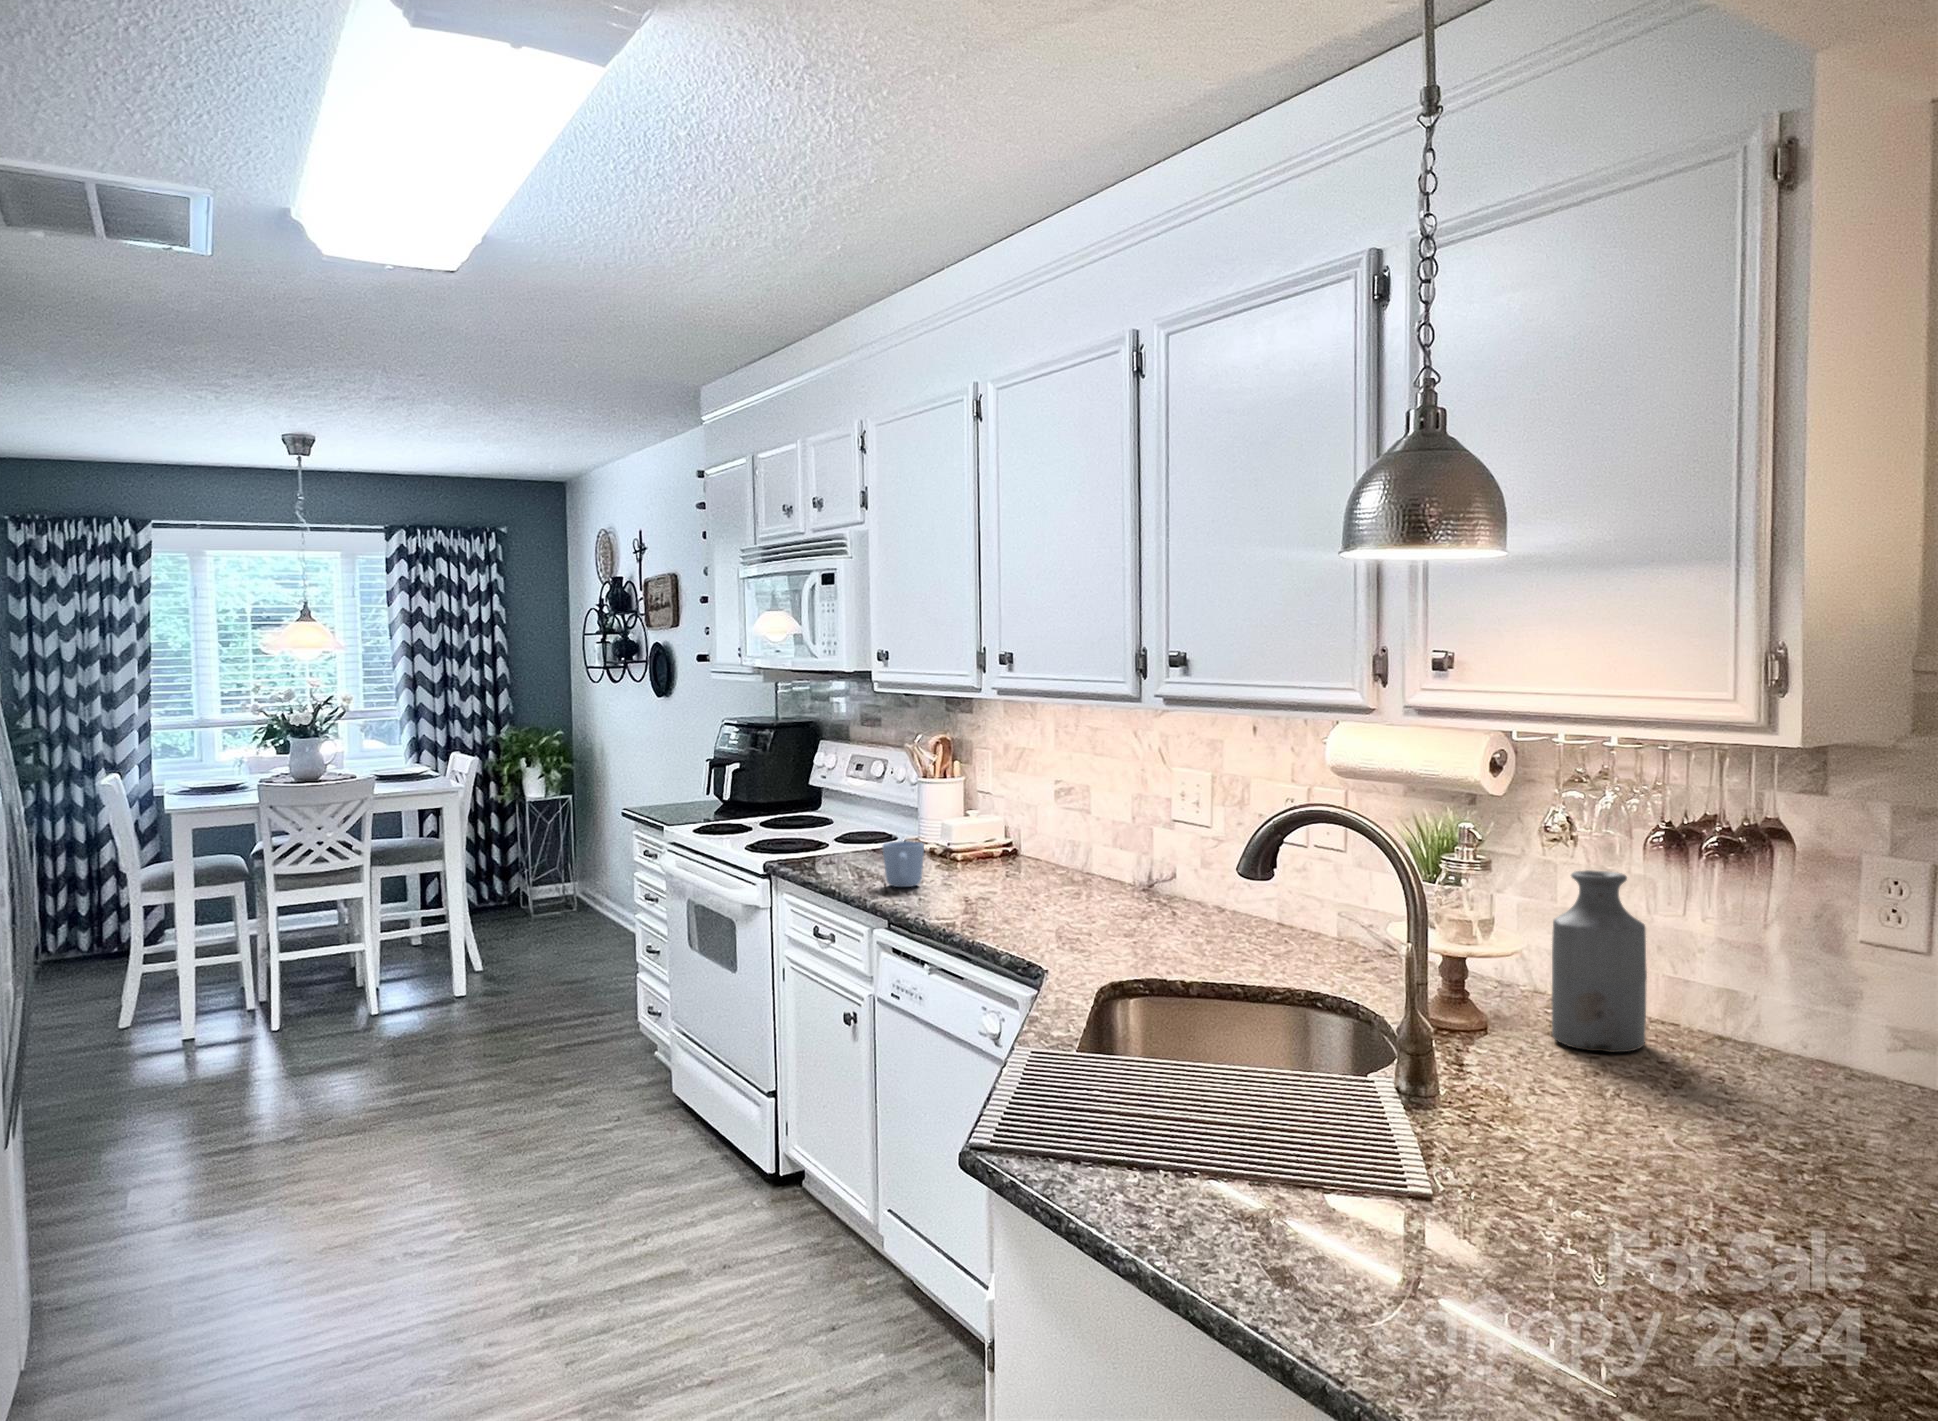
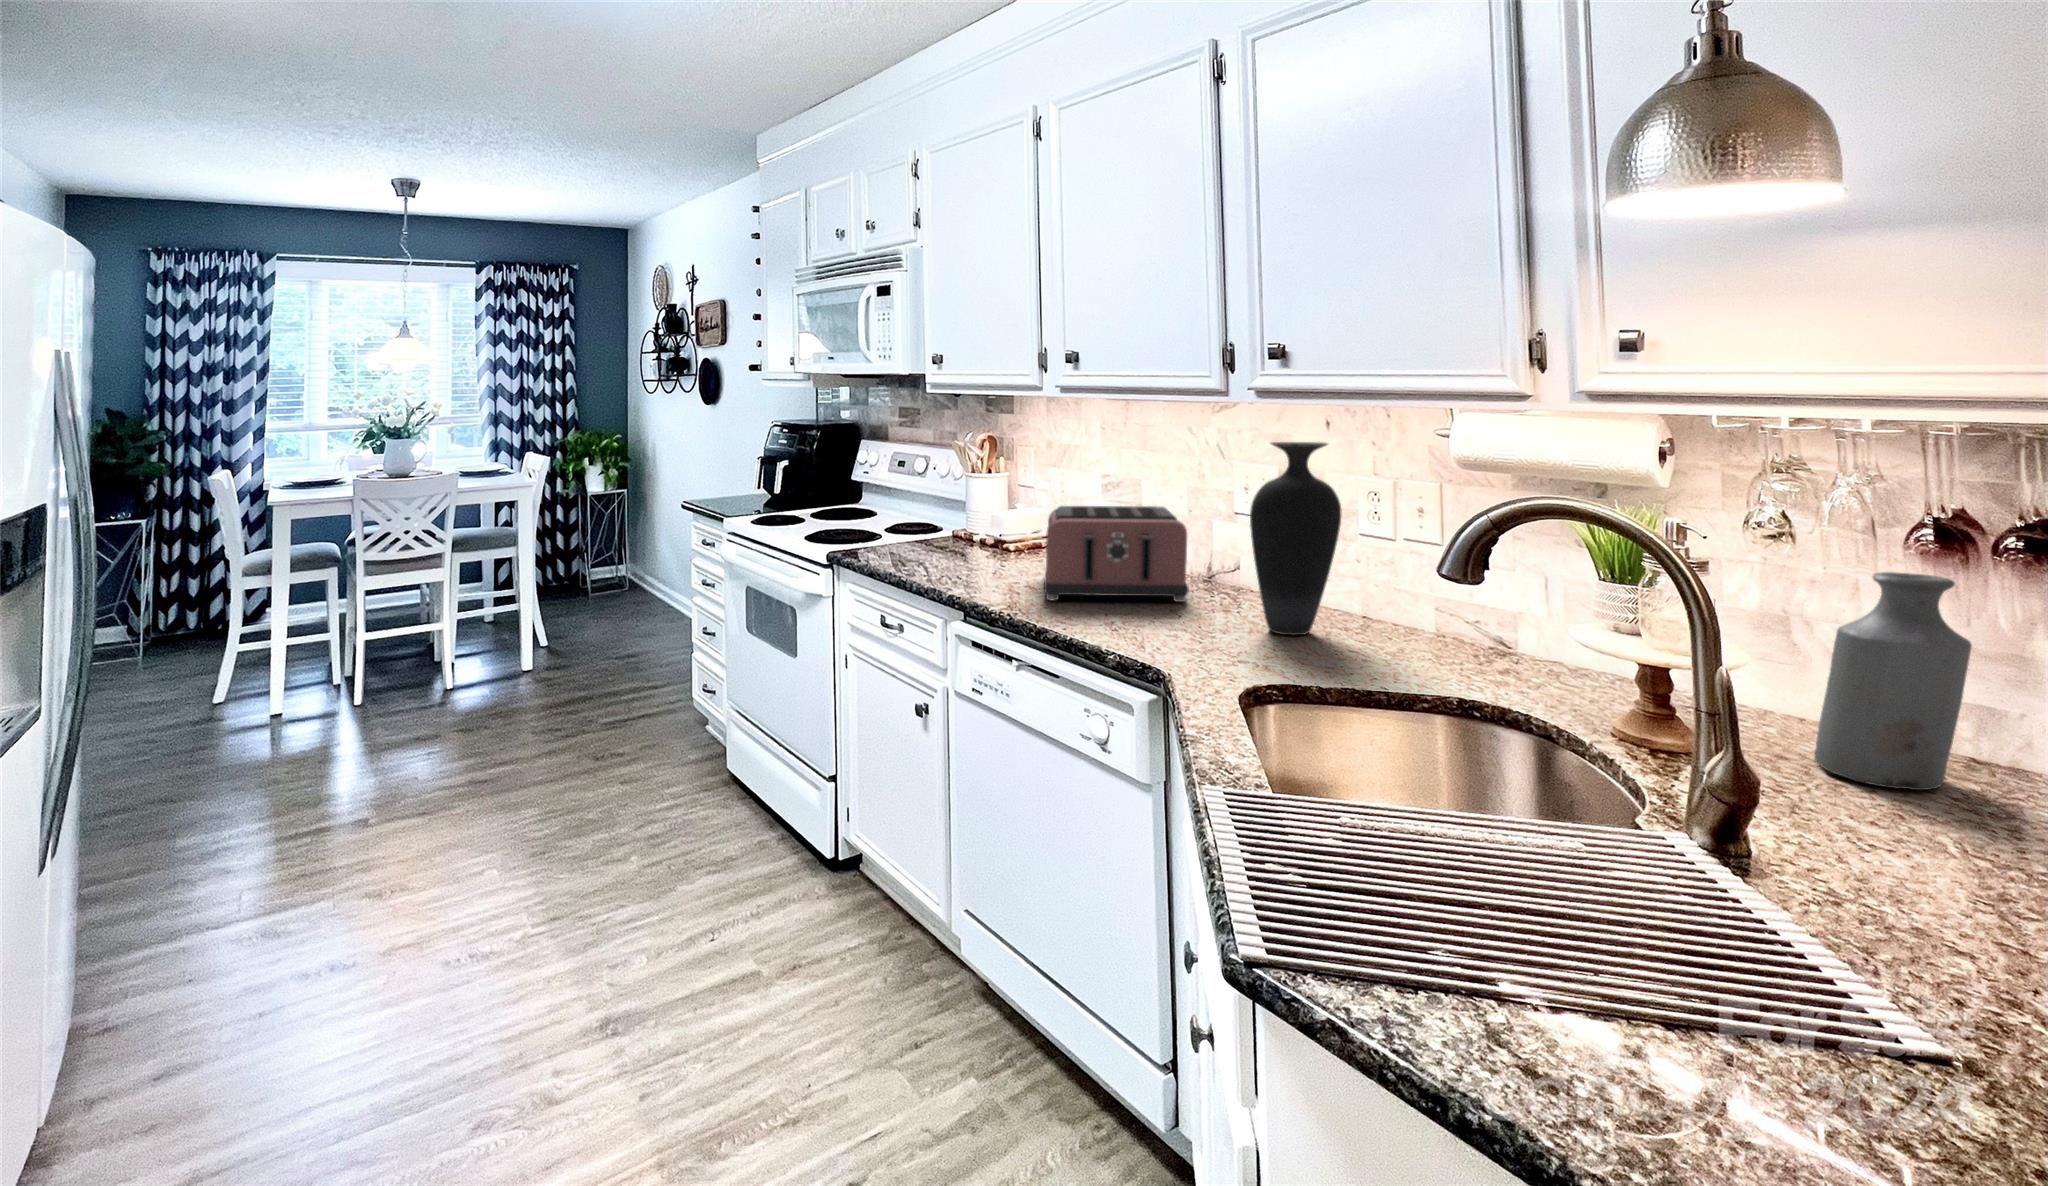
vase: none [1148,753,1233,940] -> present [1250,442,1341,635]
toaster: none [969,813,1116,910] -> present [1044,506,1189,602]
mug: present [883,841,924,887] -> none [946,532,987,577]

